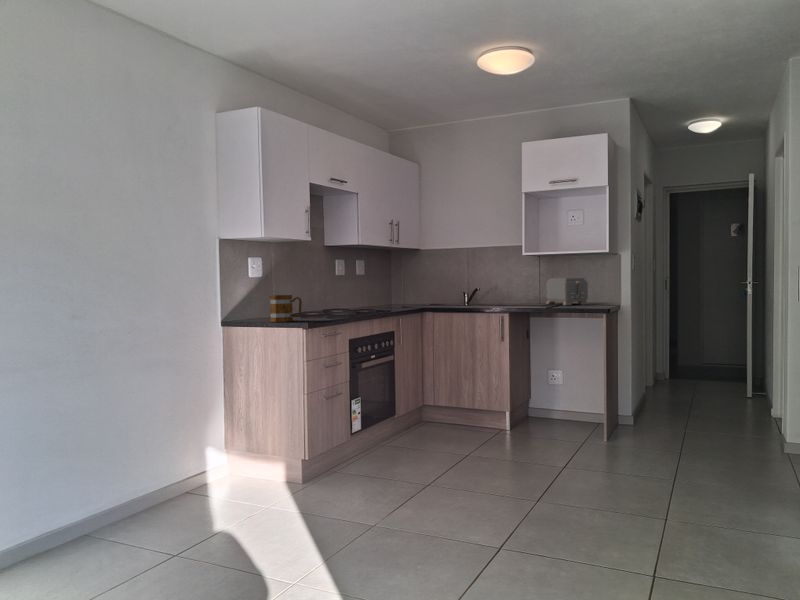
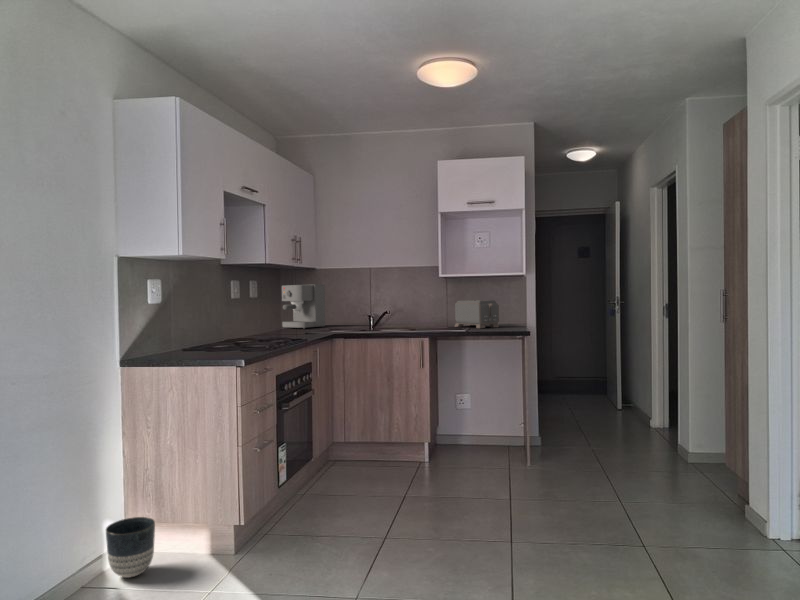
coffee maker: none [386,264,427,304] -> present [282,284,325,329]
mug: present [270,295,302,322] -> none [187,326,229,361]
planter: none [206,443,242,487] -> present [106,517,155,578]

